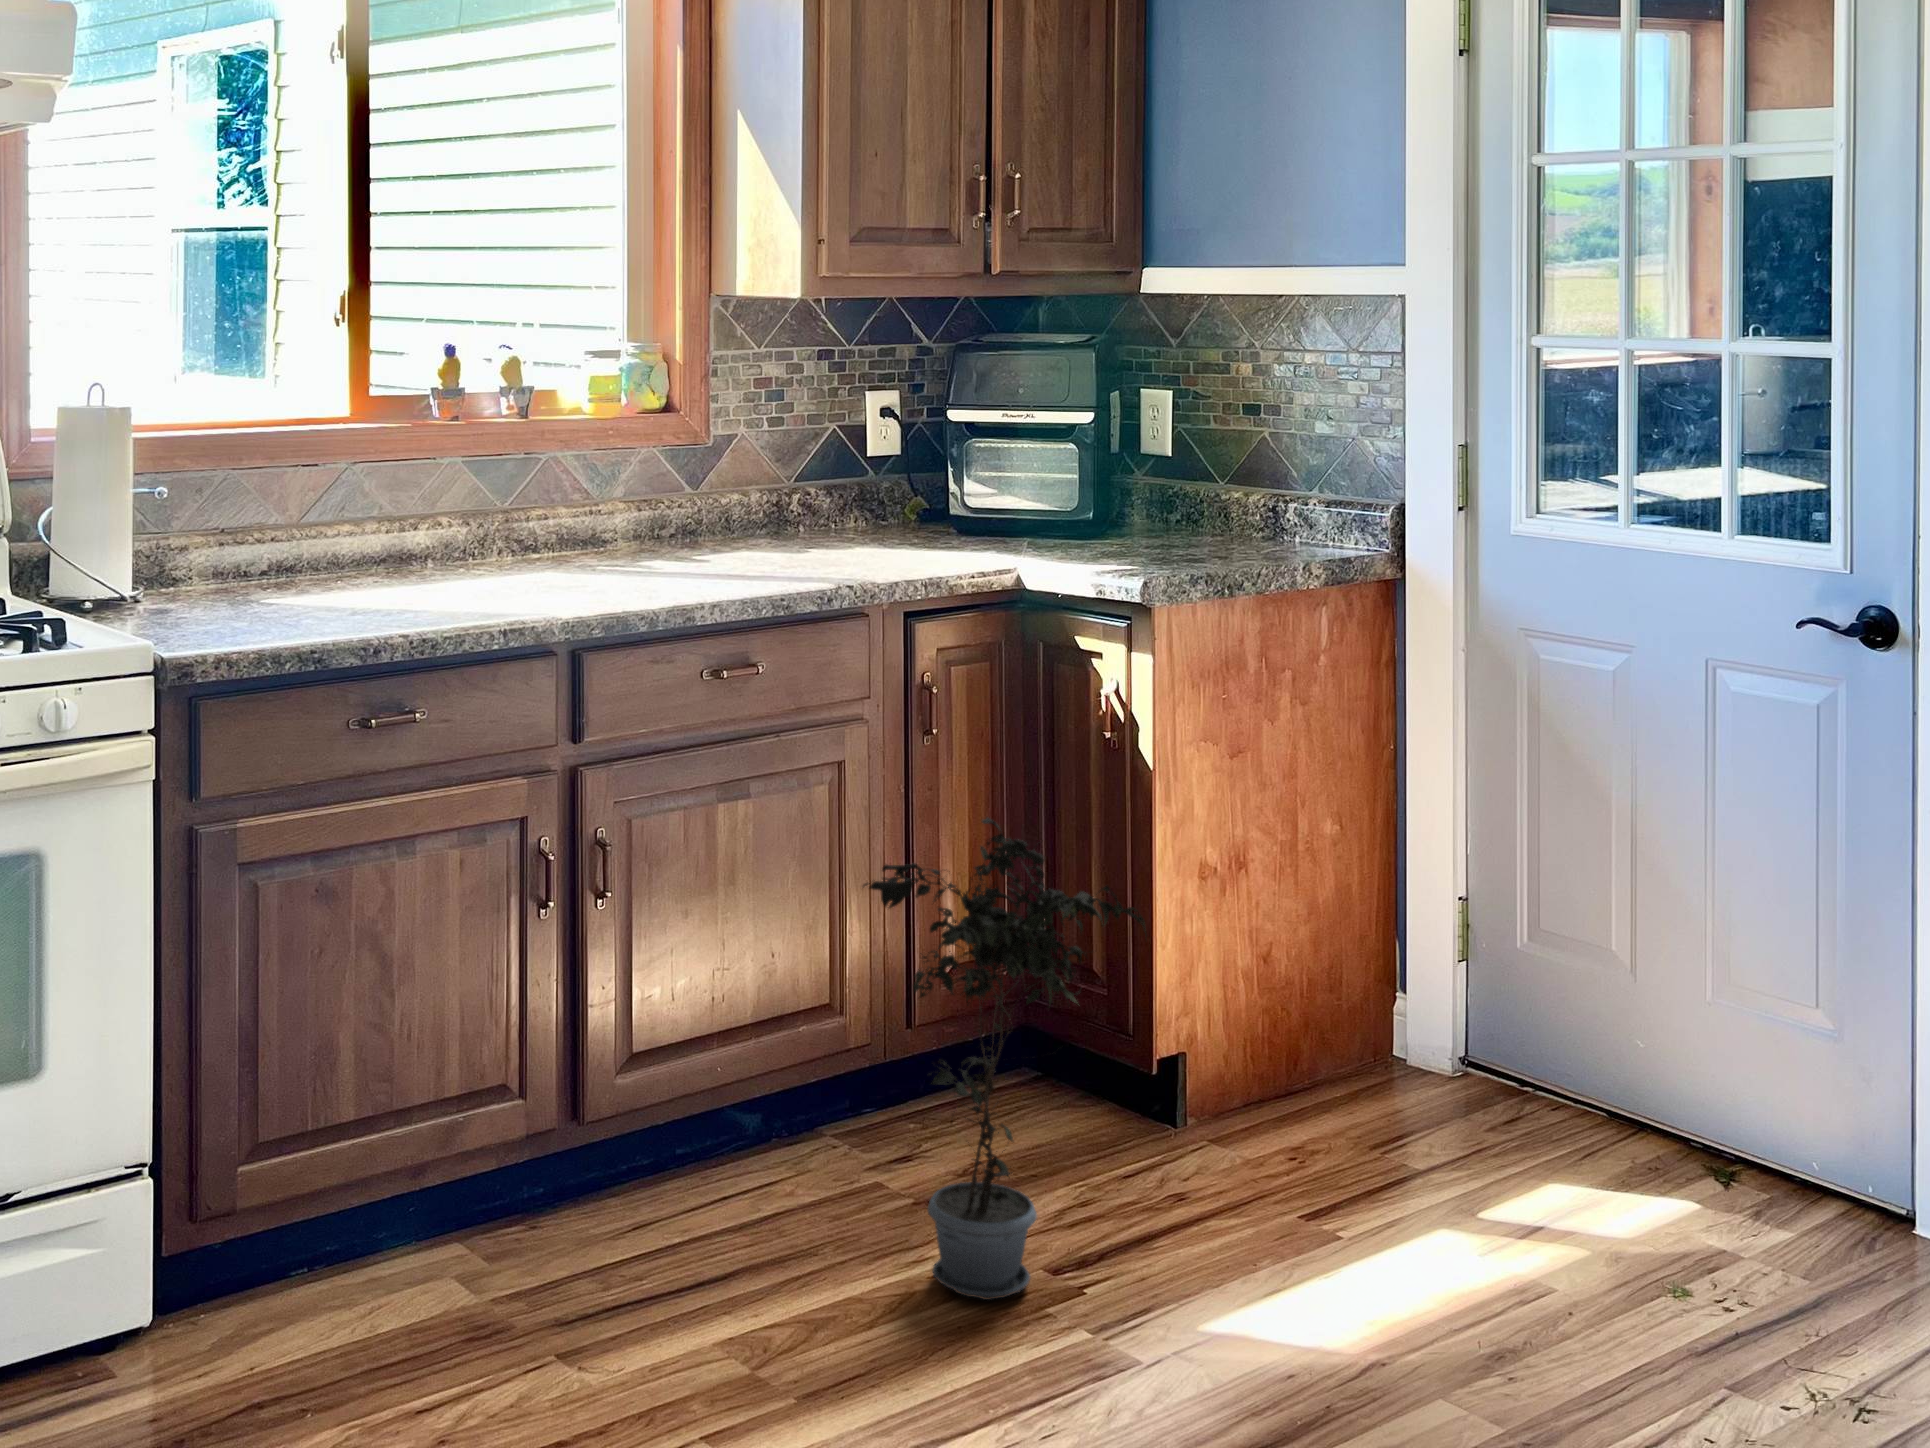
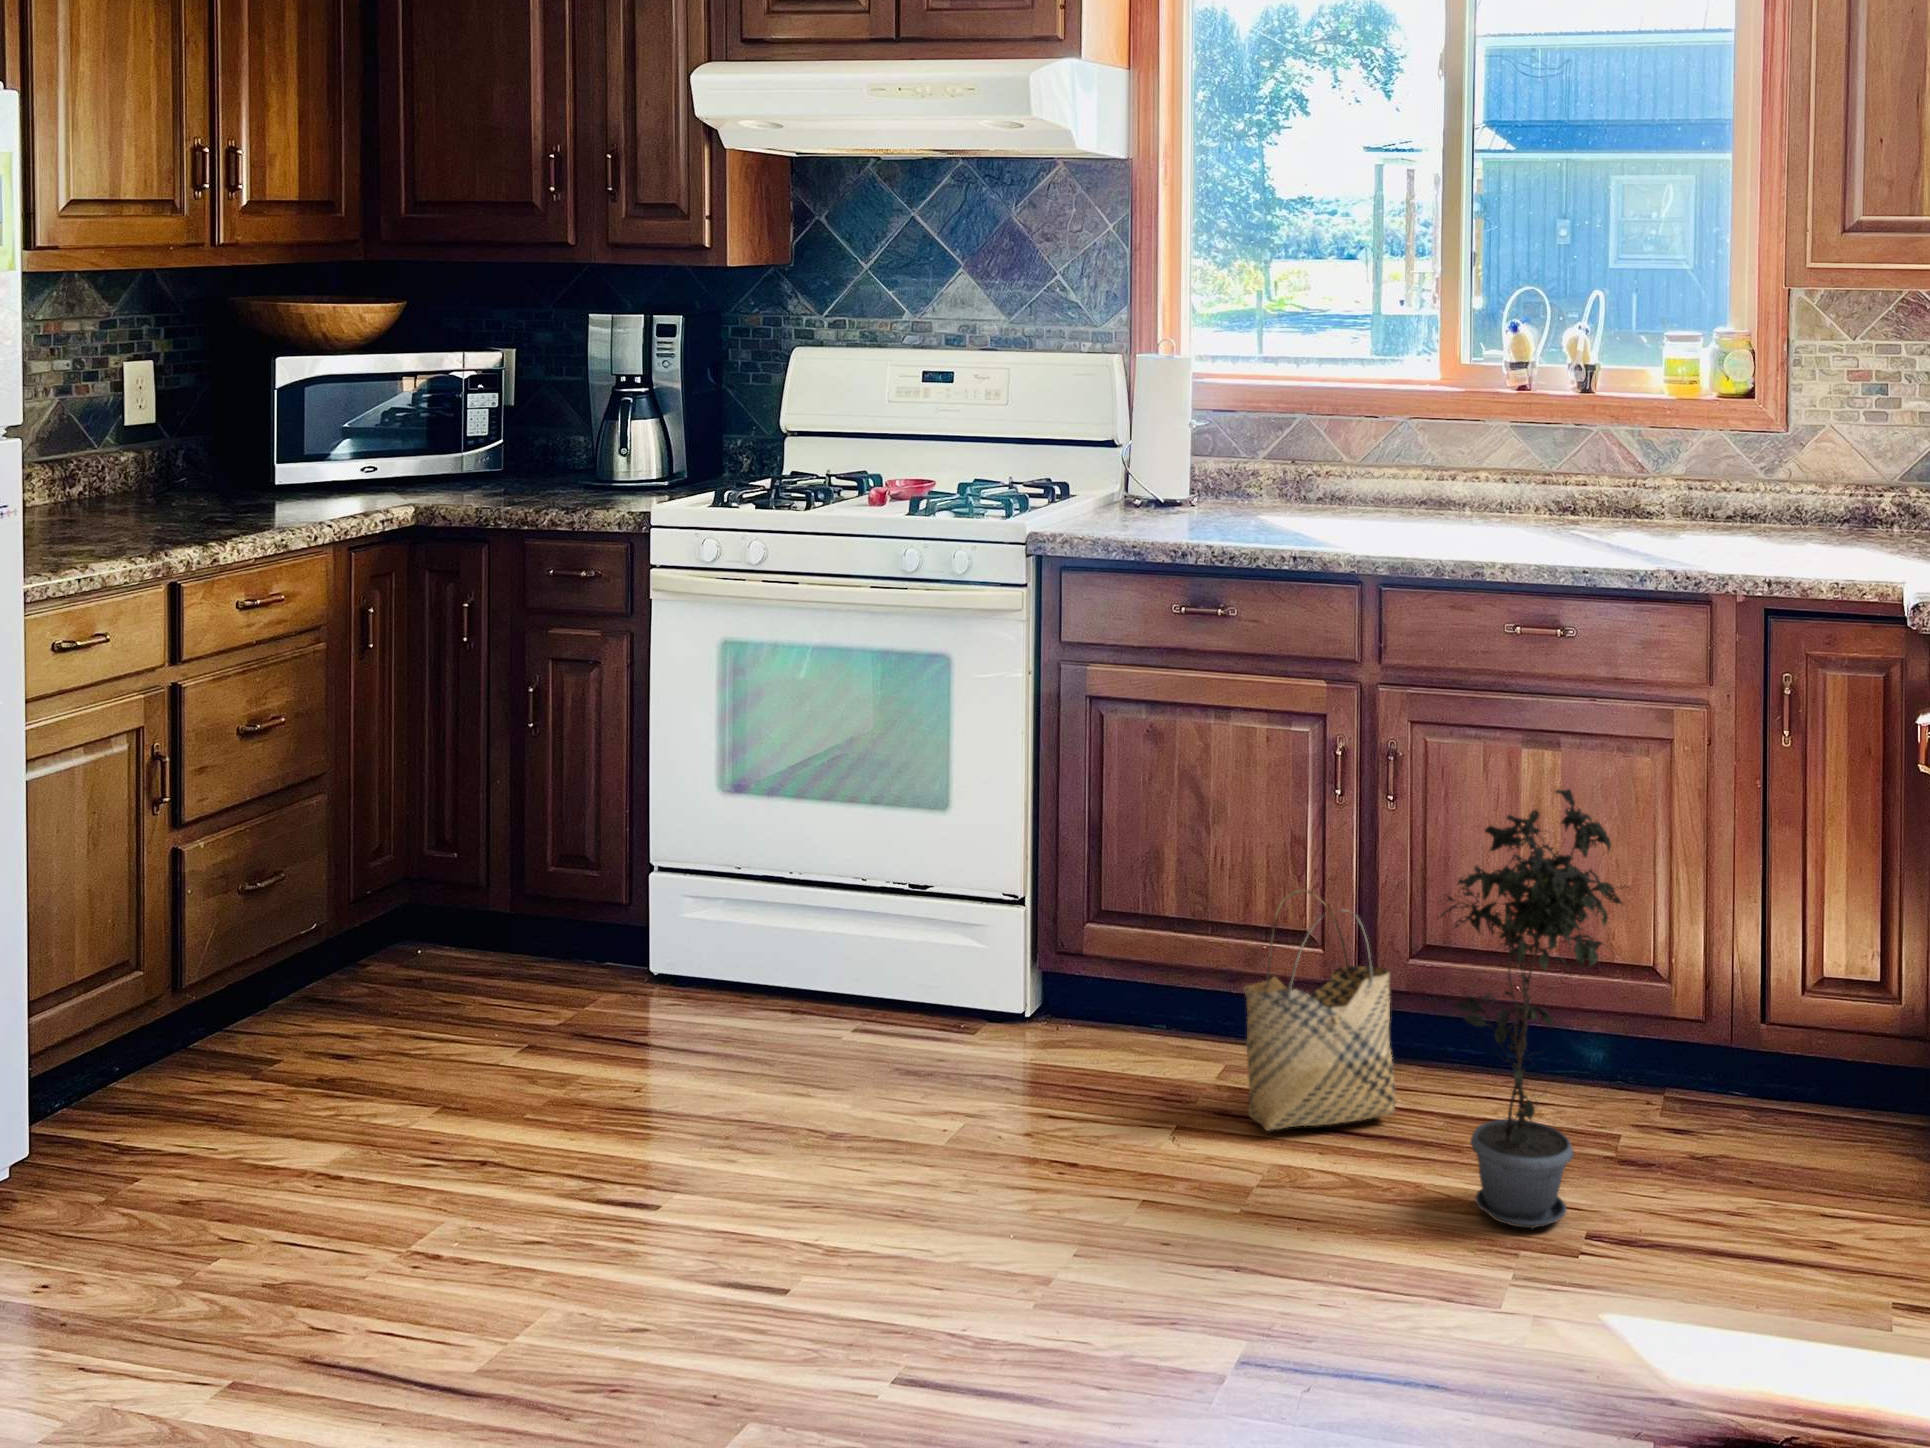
woven basket: none [596,1025,723,1325] -> present [1244,889,1395,1131]

